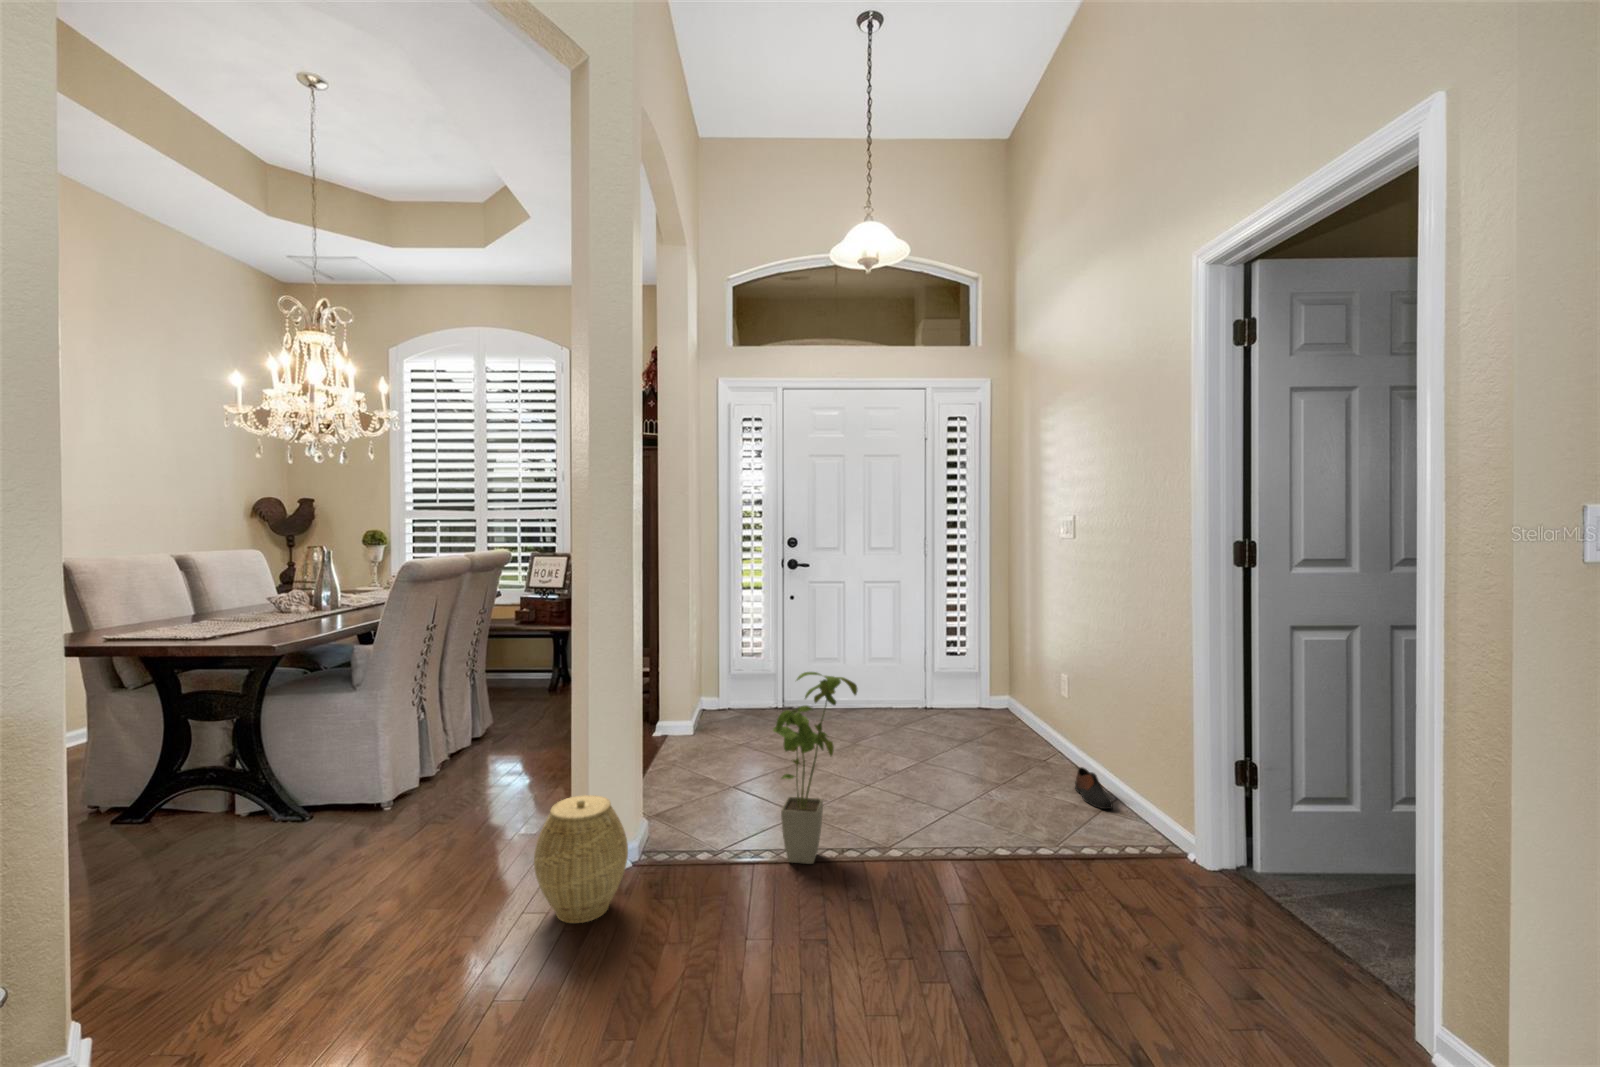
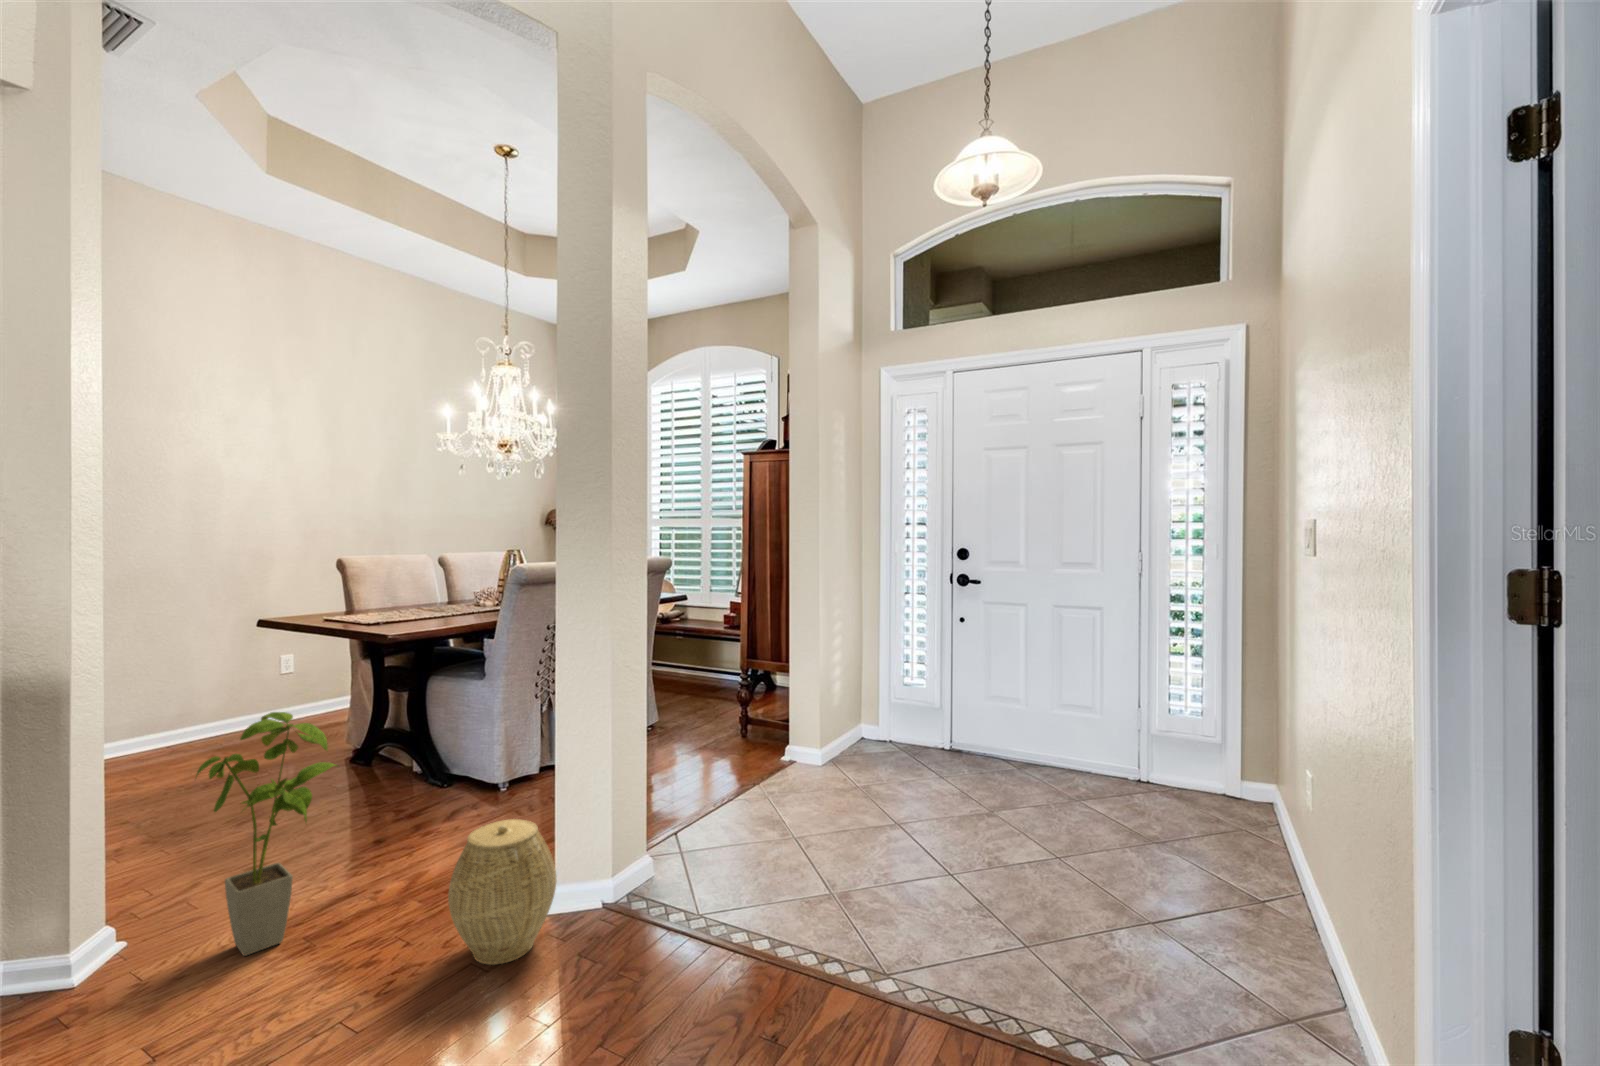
house plant: present [773,672,857,864] -> present [196,712,338,956]
shoe: present [1075,767,1113,809] -> none [1274,930,1322,1022]

